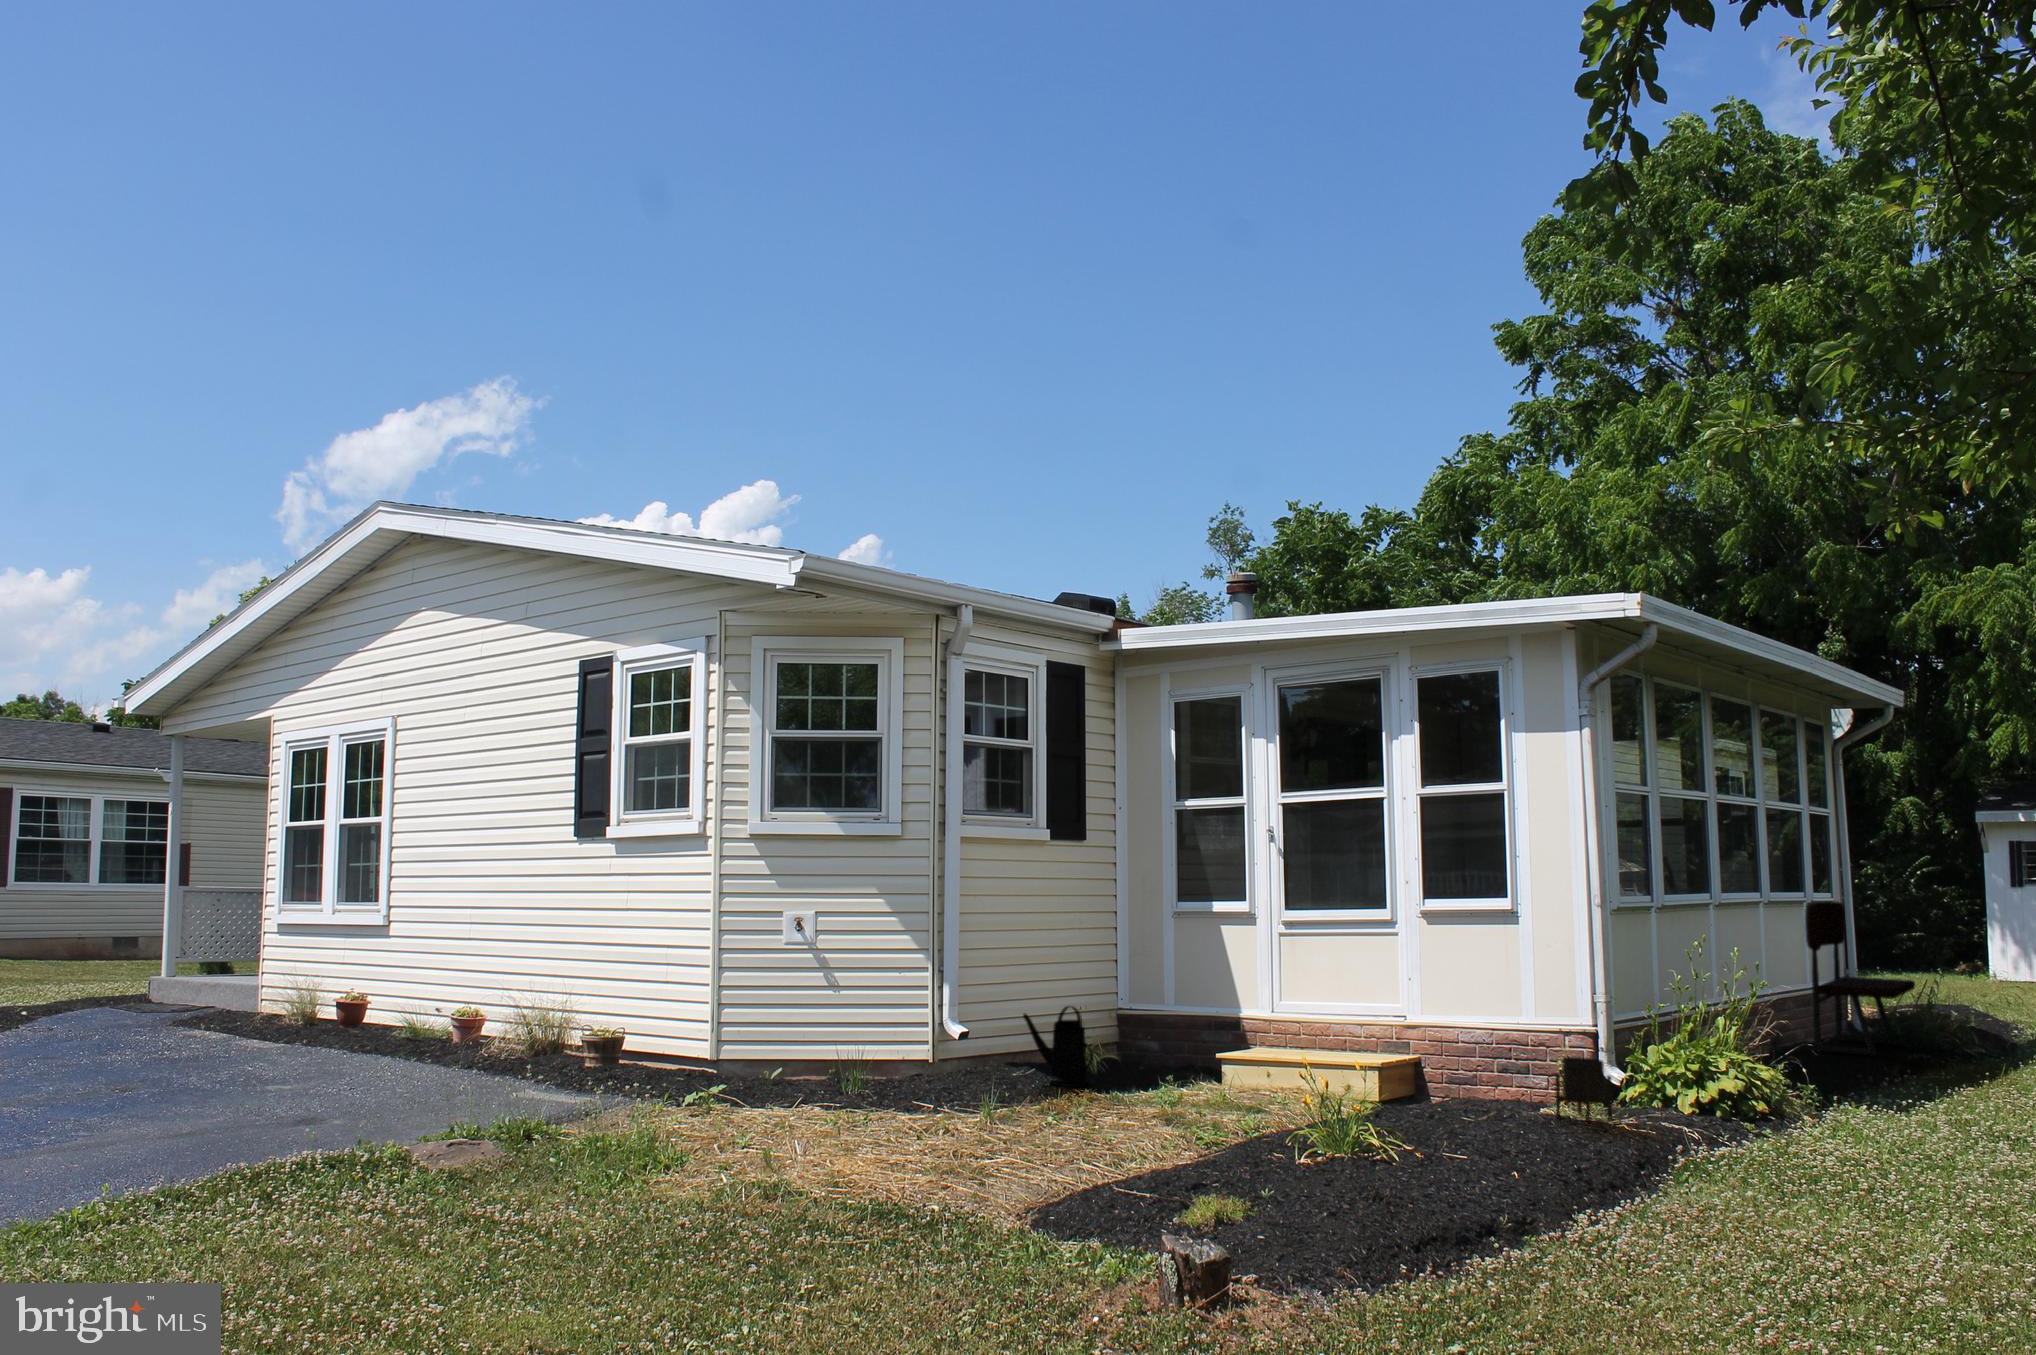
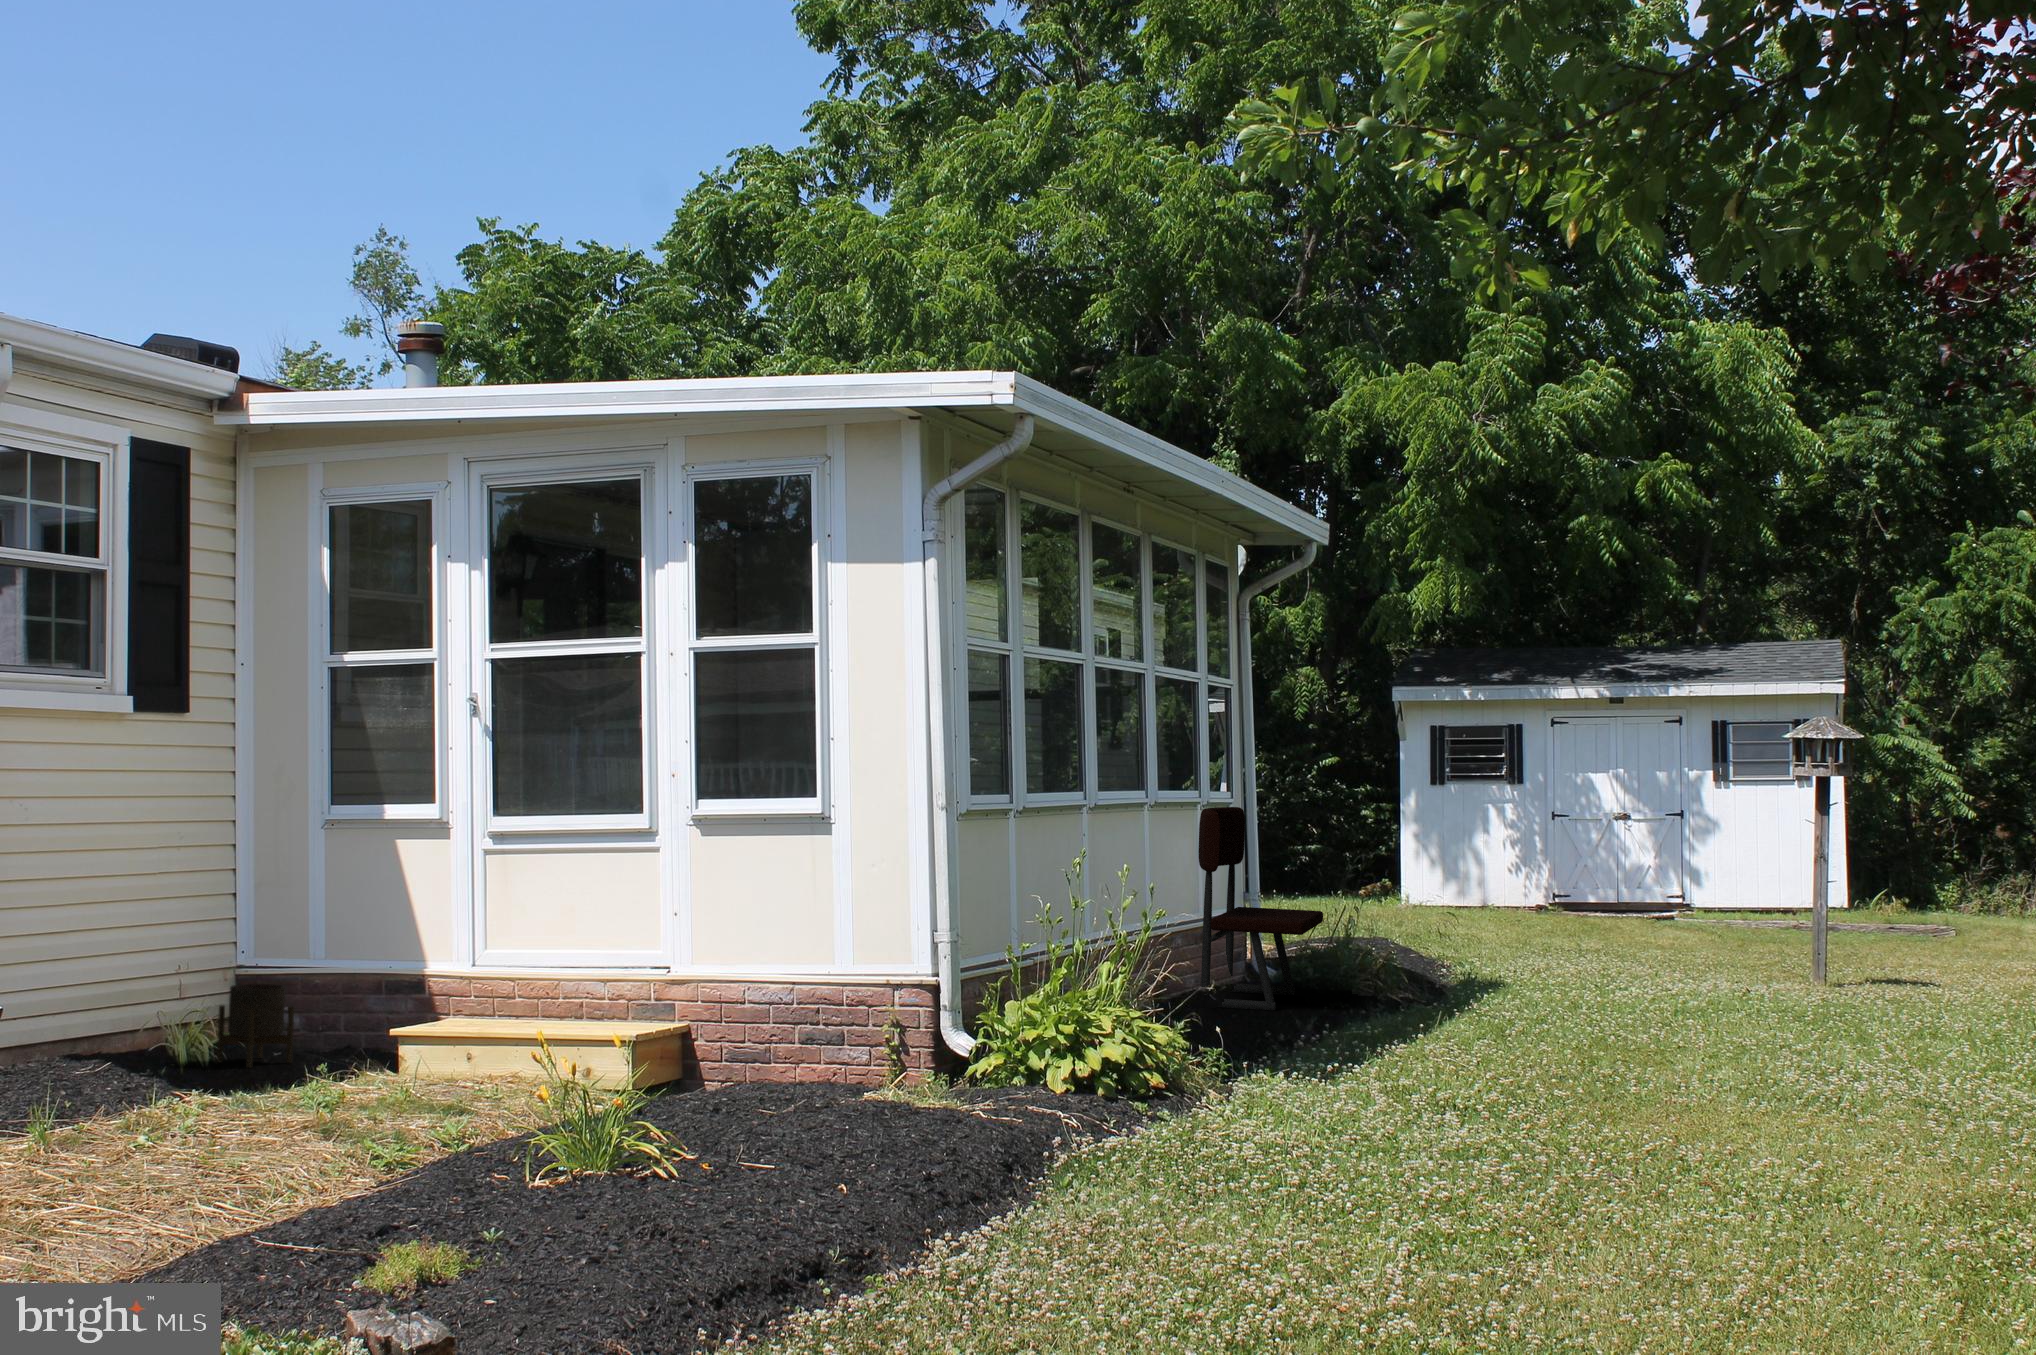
watering can: present [1023,1006,1093,1087] -> none [44,962,168,1093]
planter: present [1555,1057,1612,1122] -> present [217,984,294,1068]

